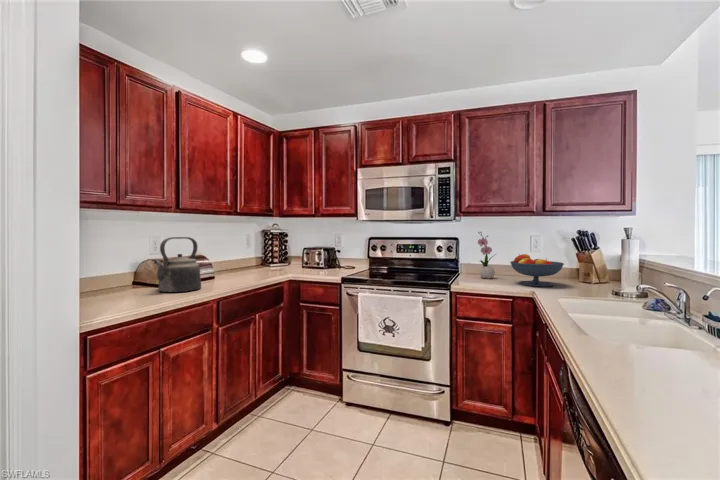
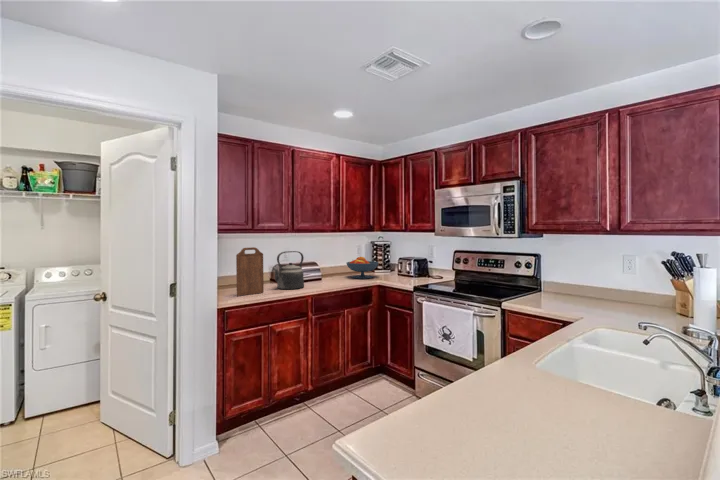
cutting board: none [97,229,144,308] -> present [236,247,264,296]
flower arrangement: present [478,232,495,279] -> none [551,248,576,298]
fruit bowl: present [510,254,564,287] -> present [346,257,378,279]

